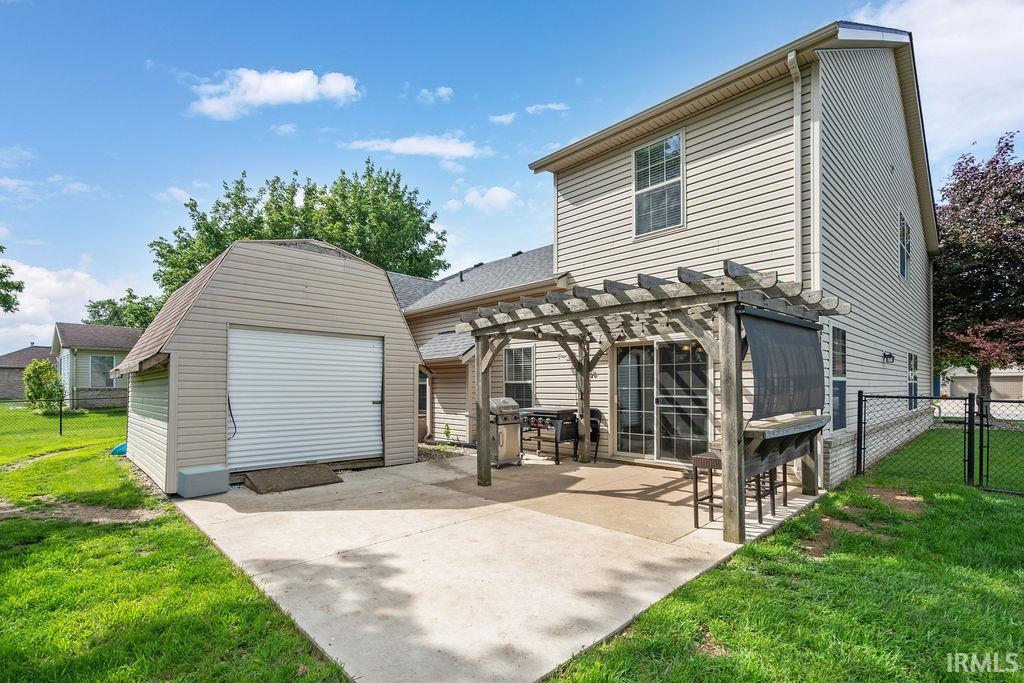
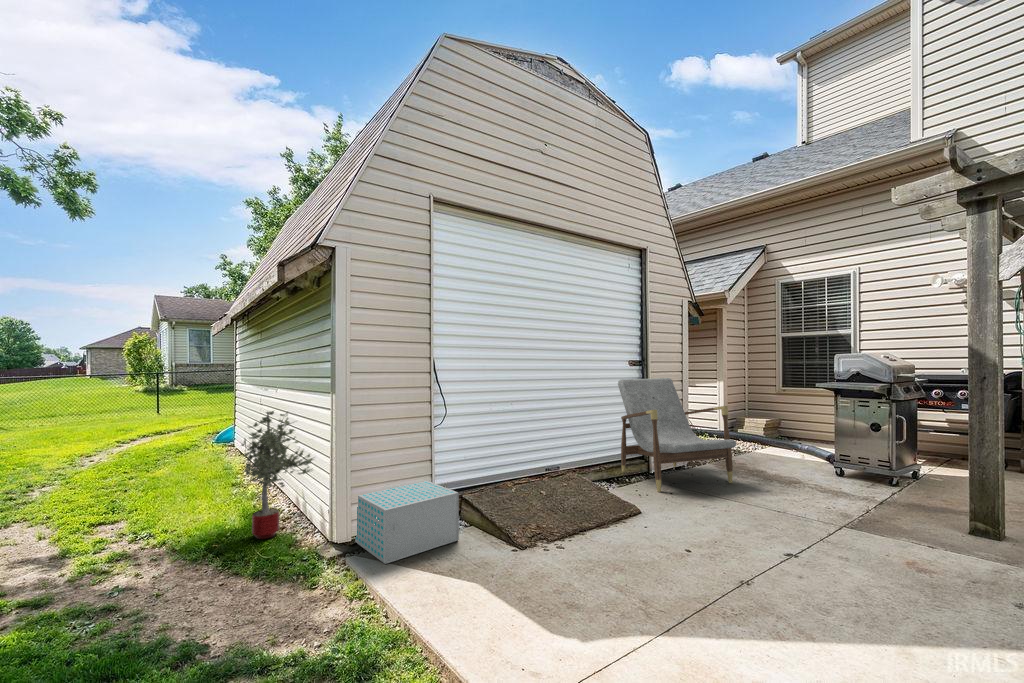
armchair: none [360,411,413,473] -> present [618,378,736,492]
potted tree: none [119,431,161,493] -> present [241,411,313,539]

